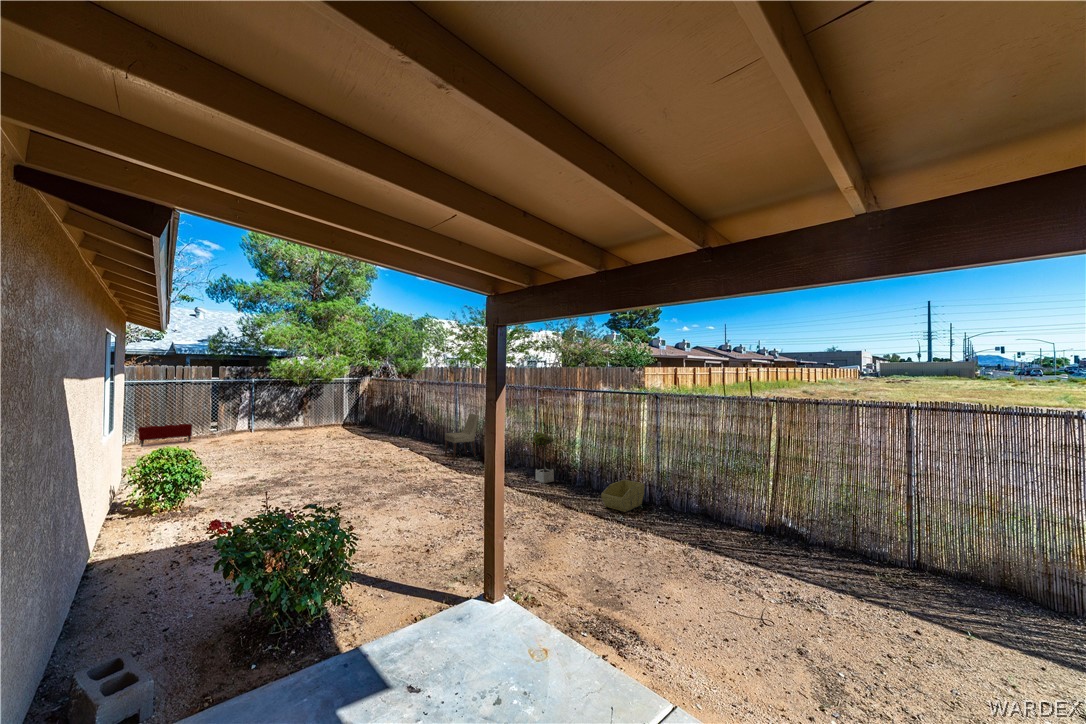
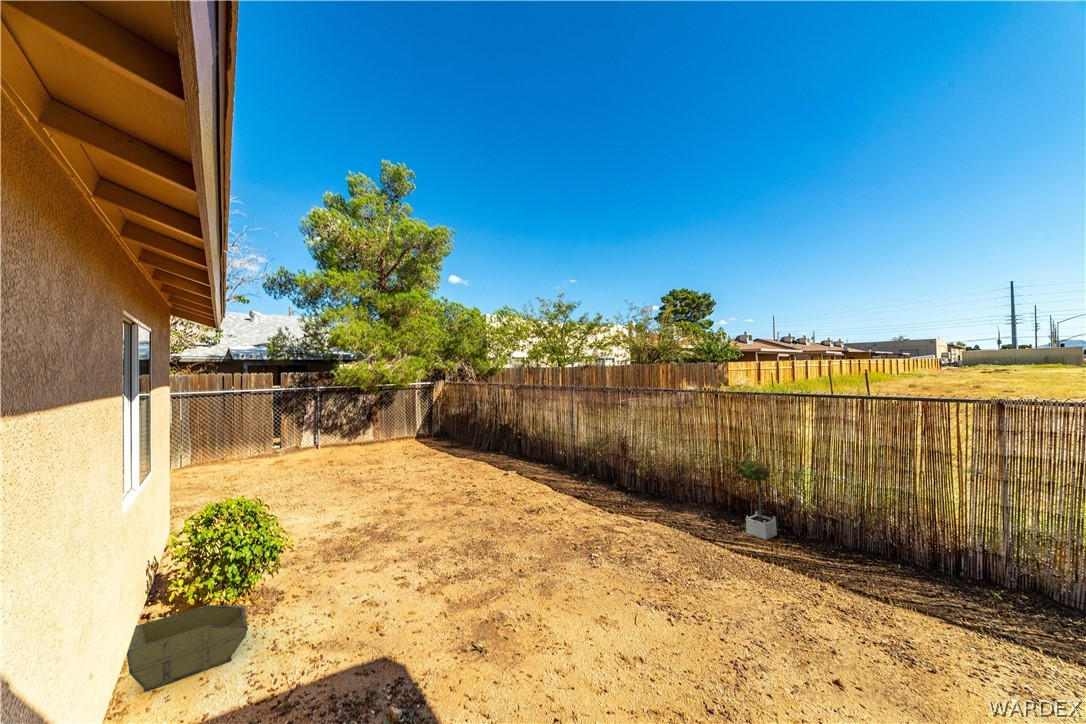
chair: present [445,414,479,460] -> none [570,427,614,492]
bench: present [137,424,192,447] -> none [193,440,254,470]
storage bin: present [601,480,645,512] -> present [127,605,248,692]

